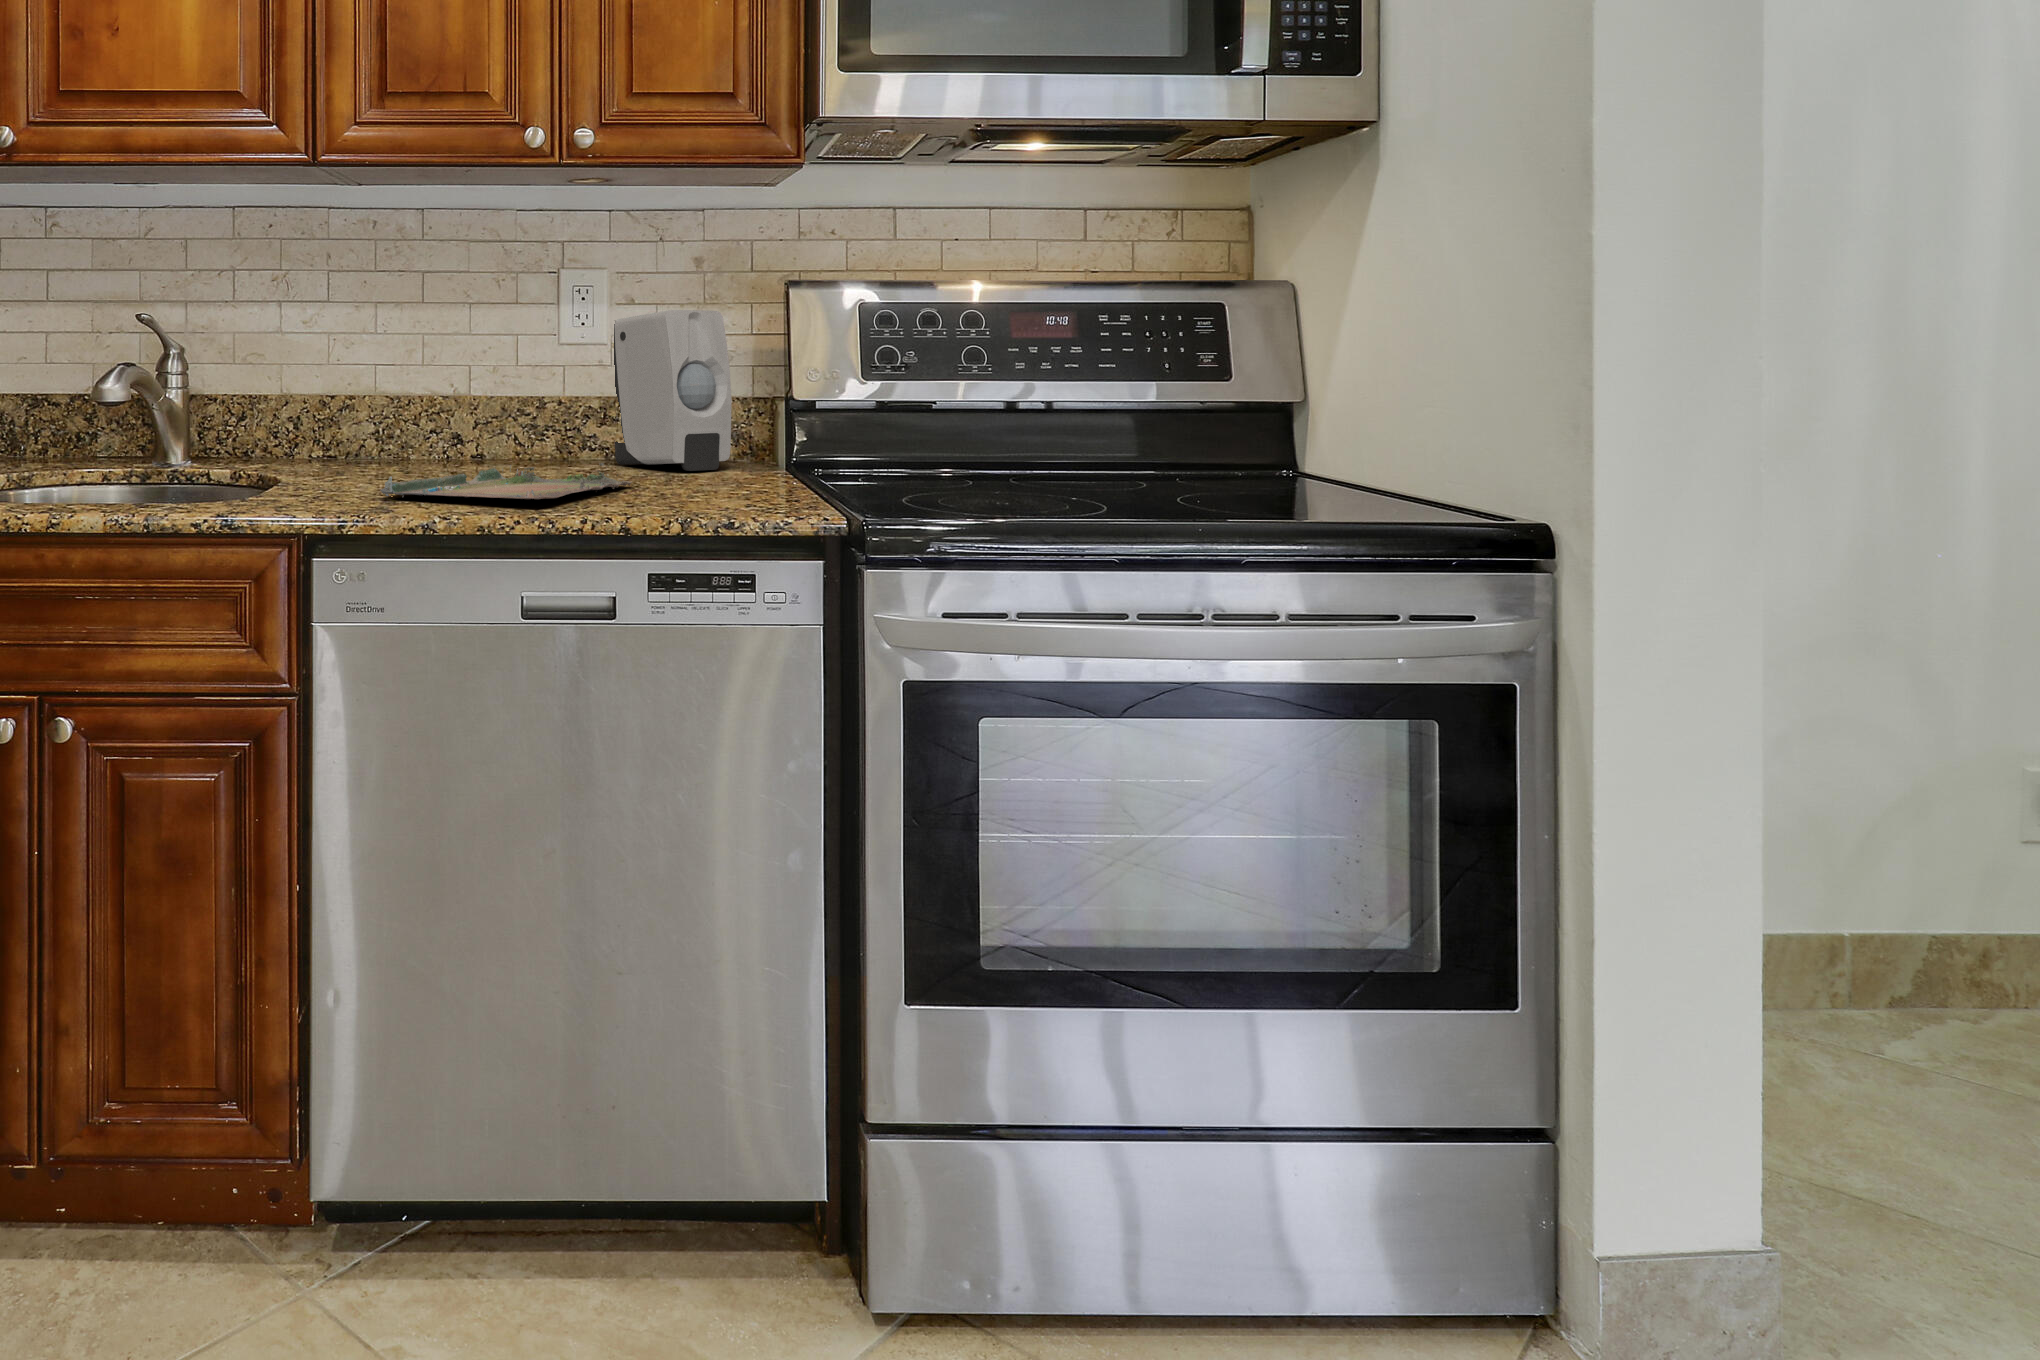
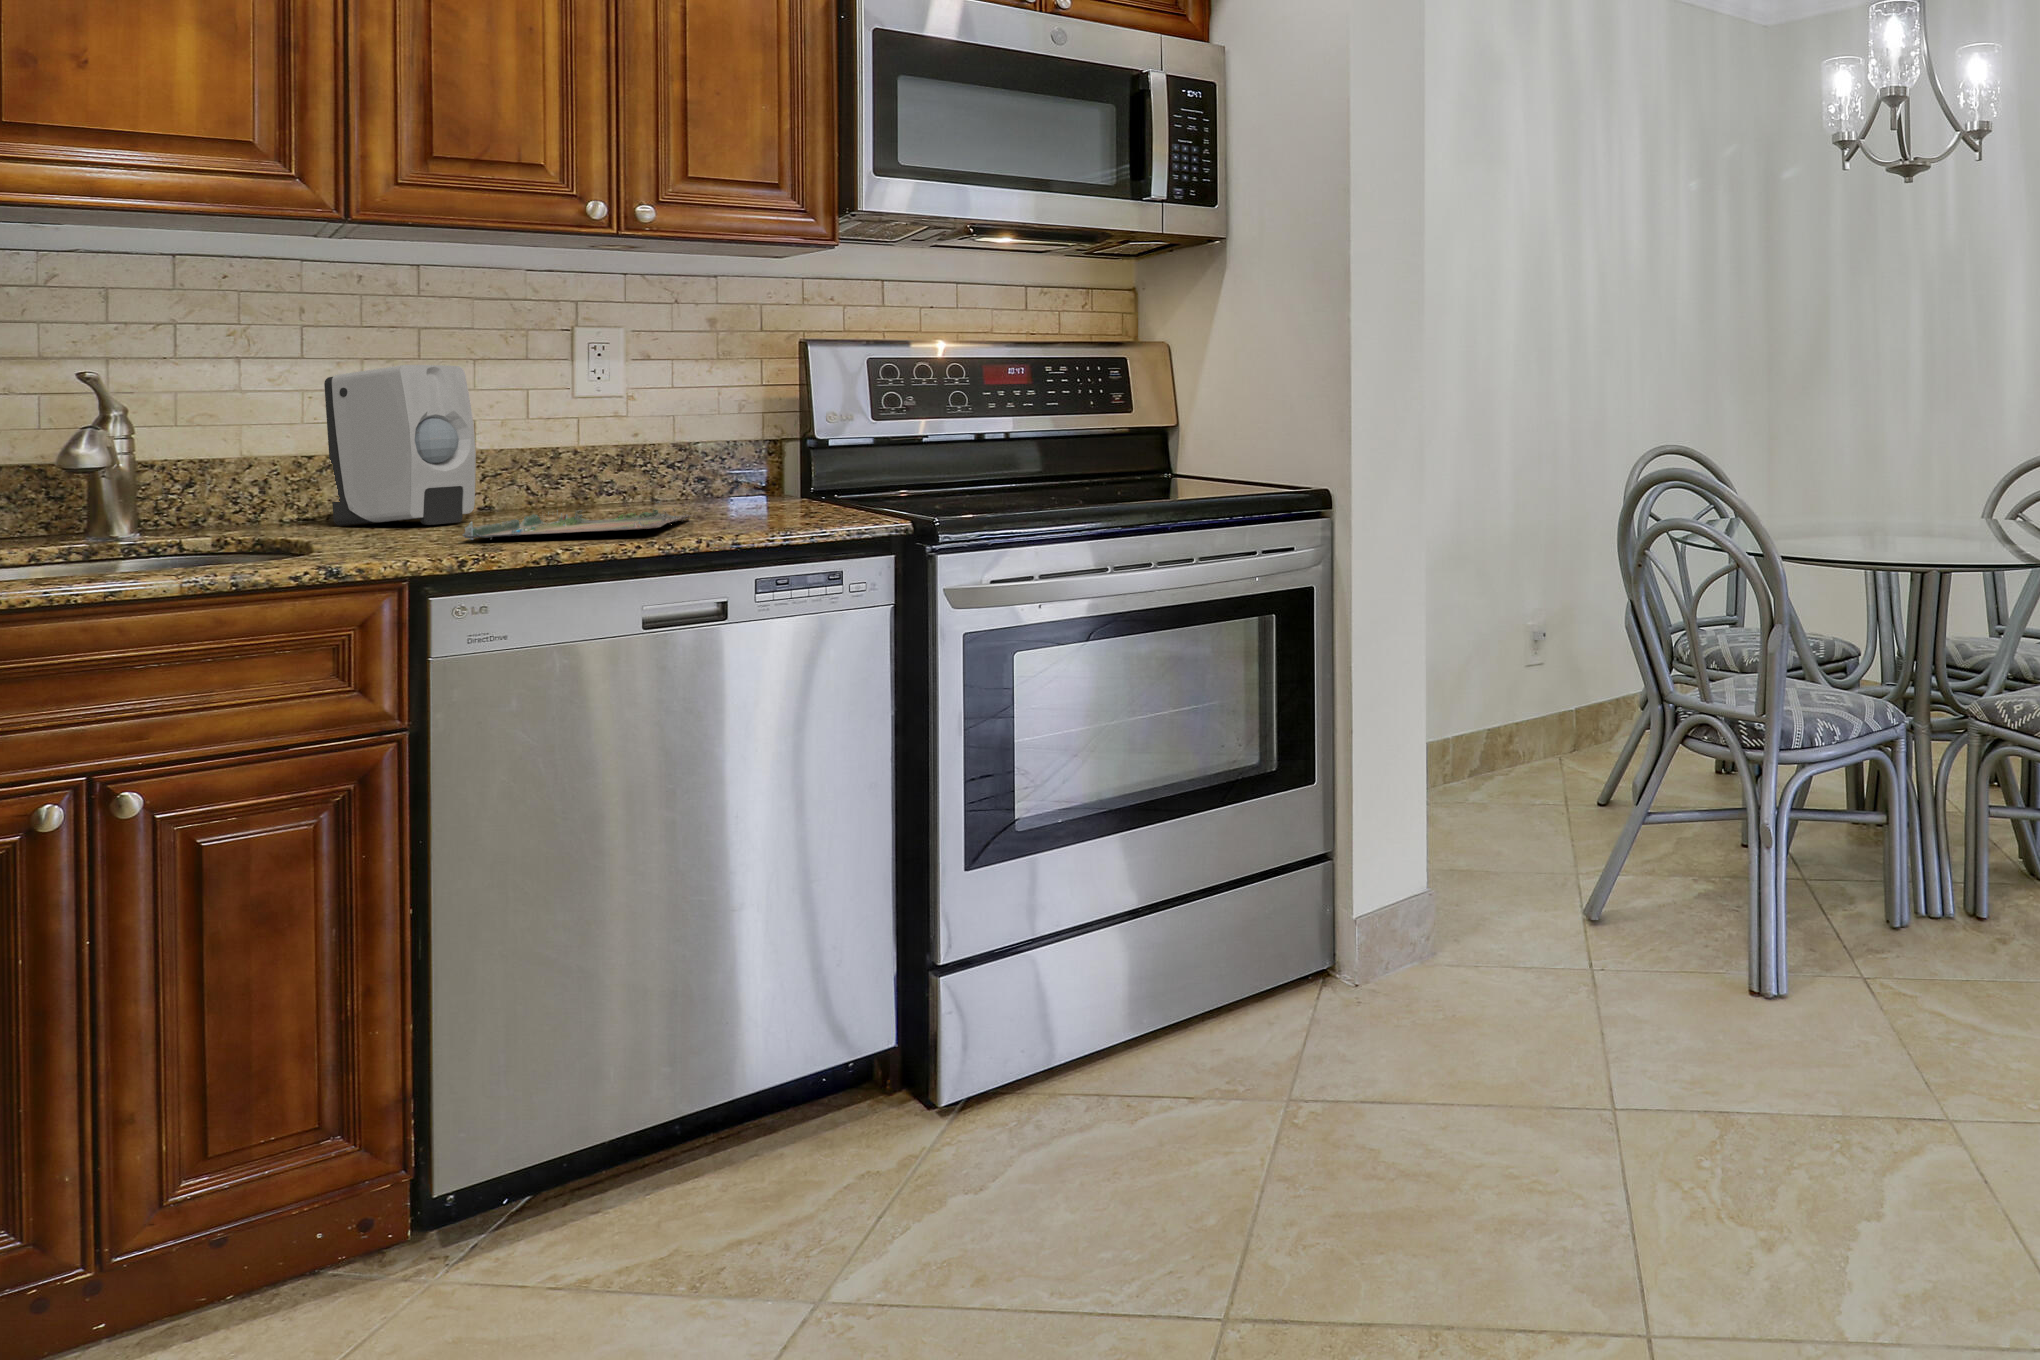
soap dispenser: present [614,310,731,471] -> present [324,365,476,526]

